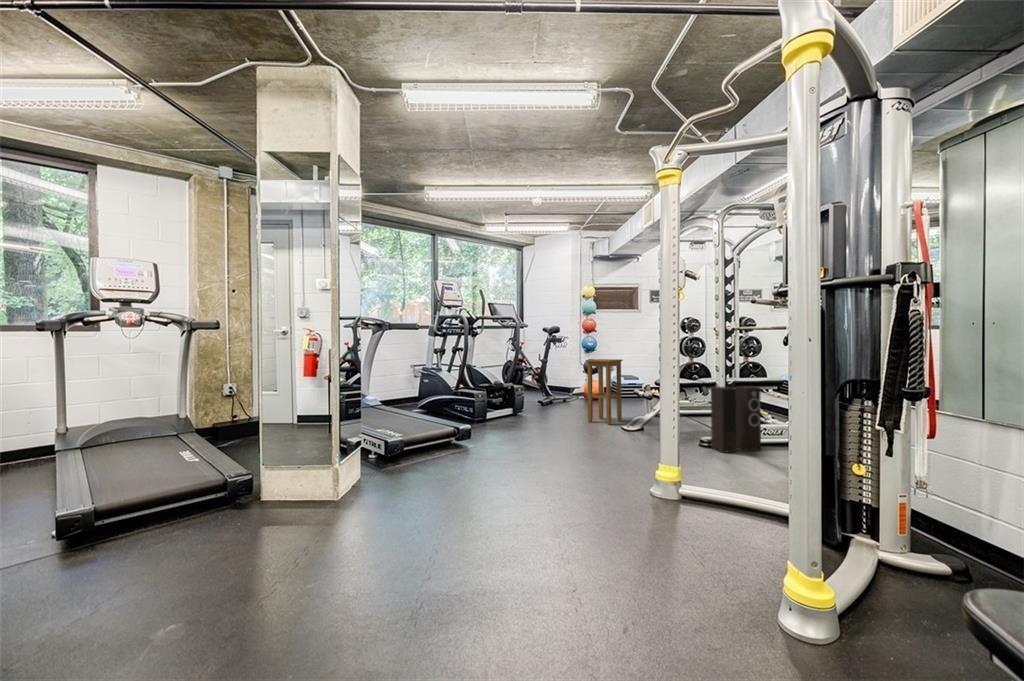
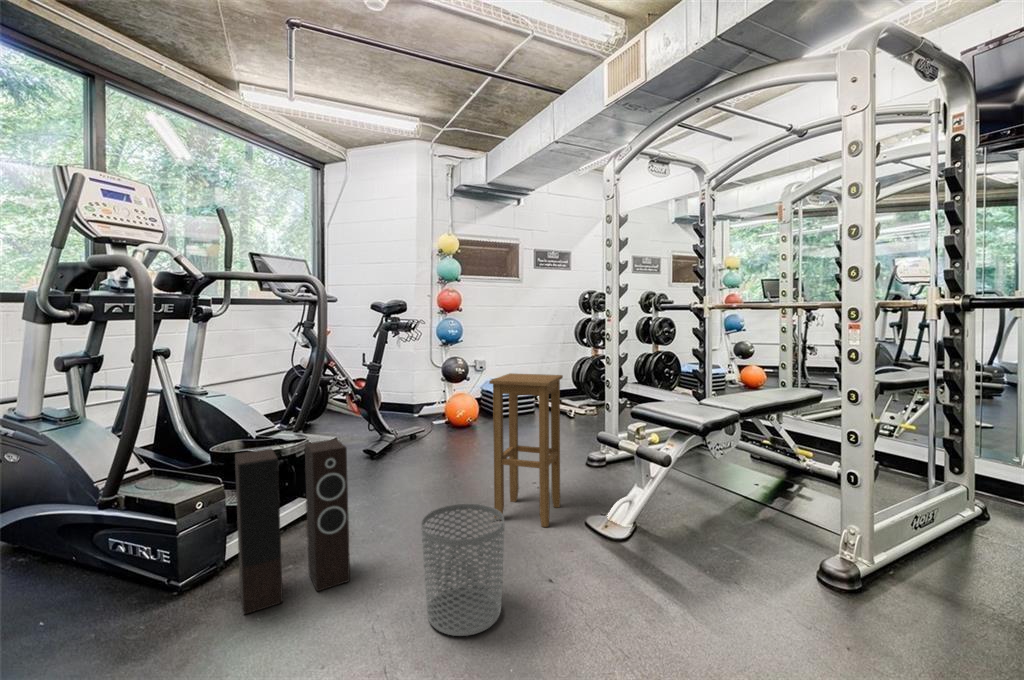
speaker: present [711,386,761,453] -> present [235,439,350,614]
waste bin: none [549,400,577,437] -> present [421,504,504,636]

